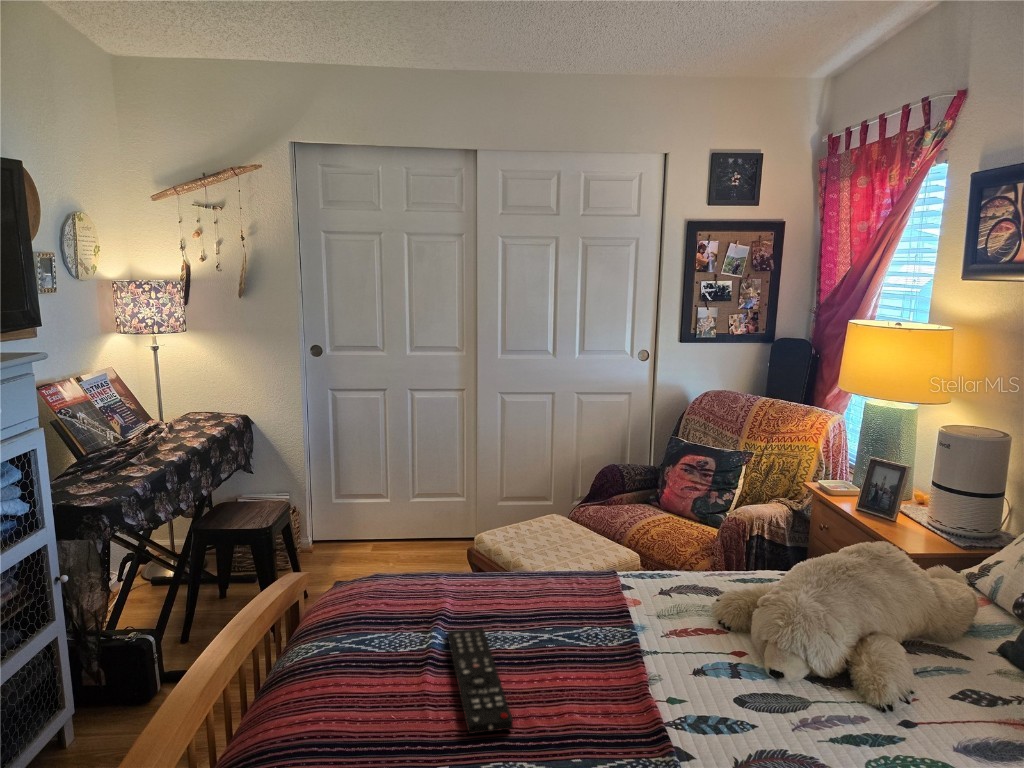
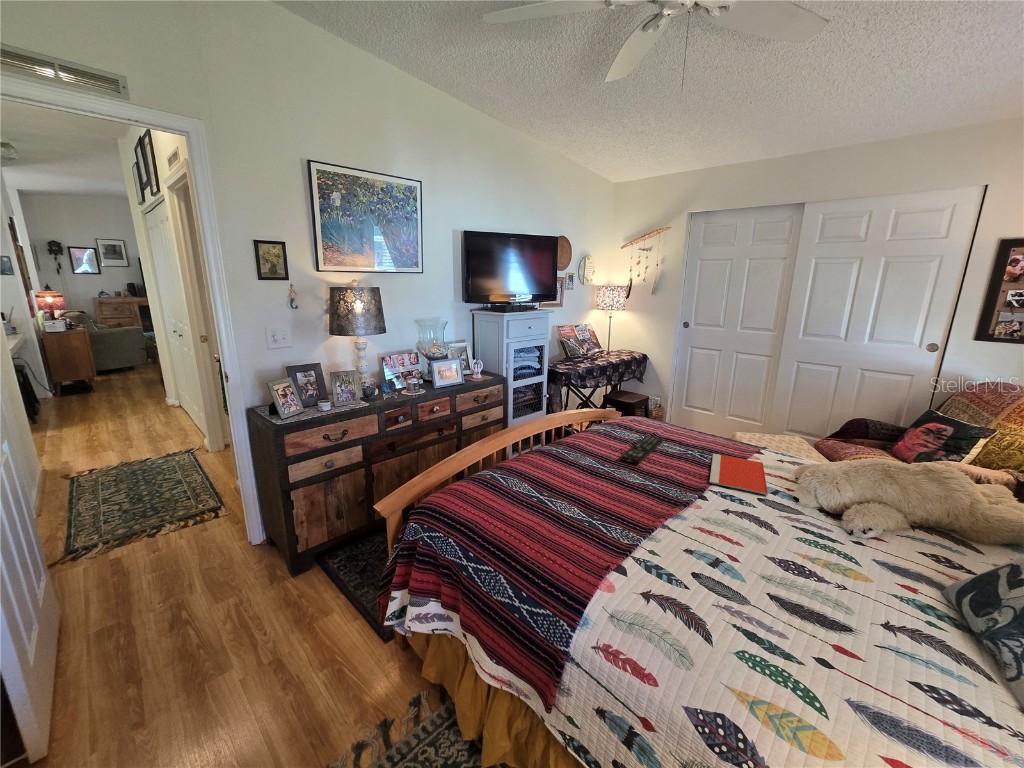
notebook: none [582,612,742,707] -> present [710,454,768,495]

